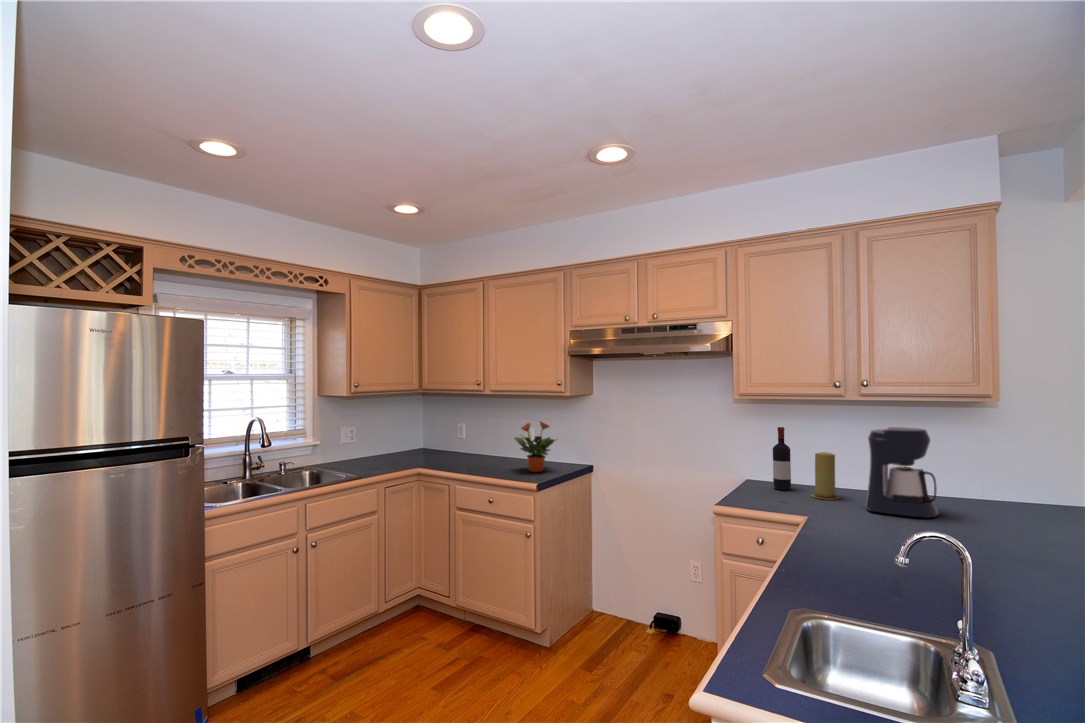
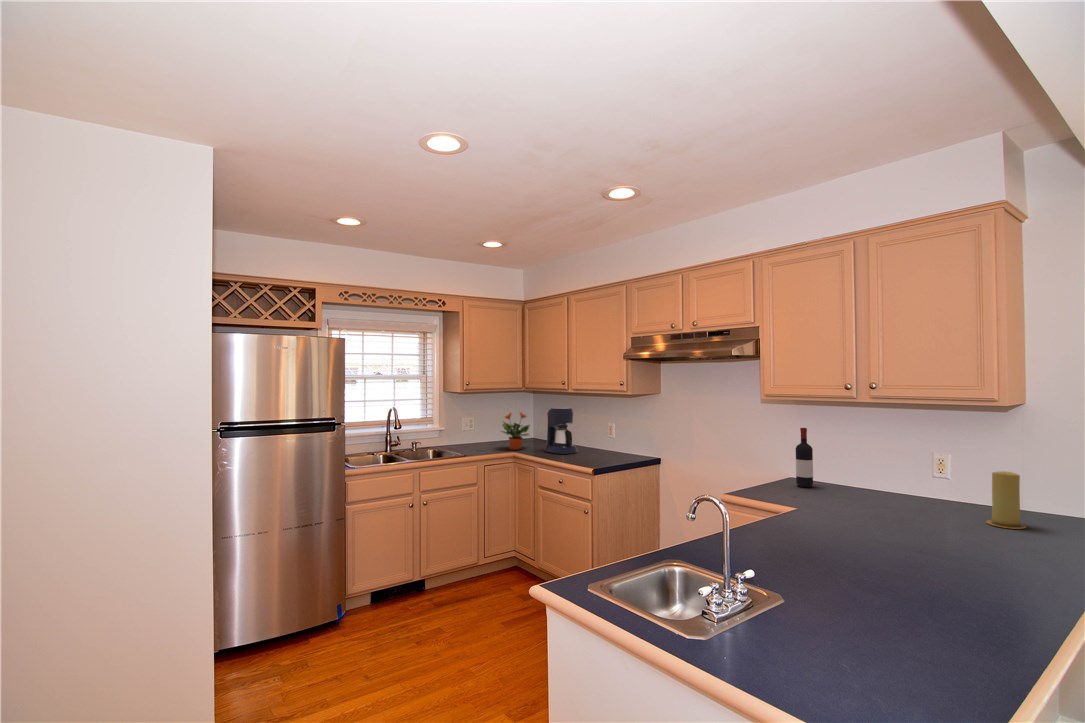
potted plant: present [515,422,556,472] -> present [502,412,530,450]
coffee maker: present [866,427,938,517] -> present [545,407,578,454]
candle: present [811,452,839,499] -> present [987,471,1025,529]

